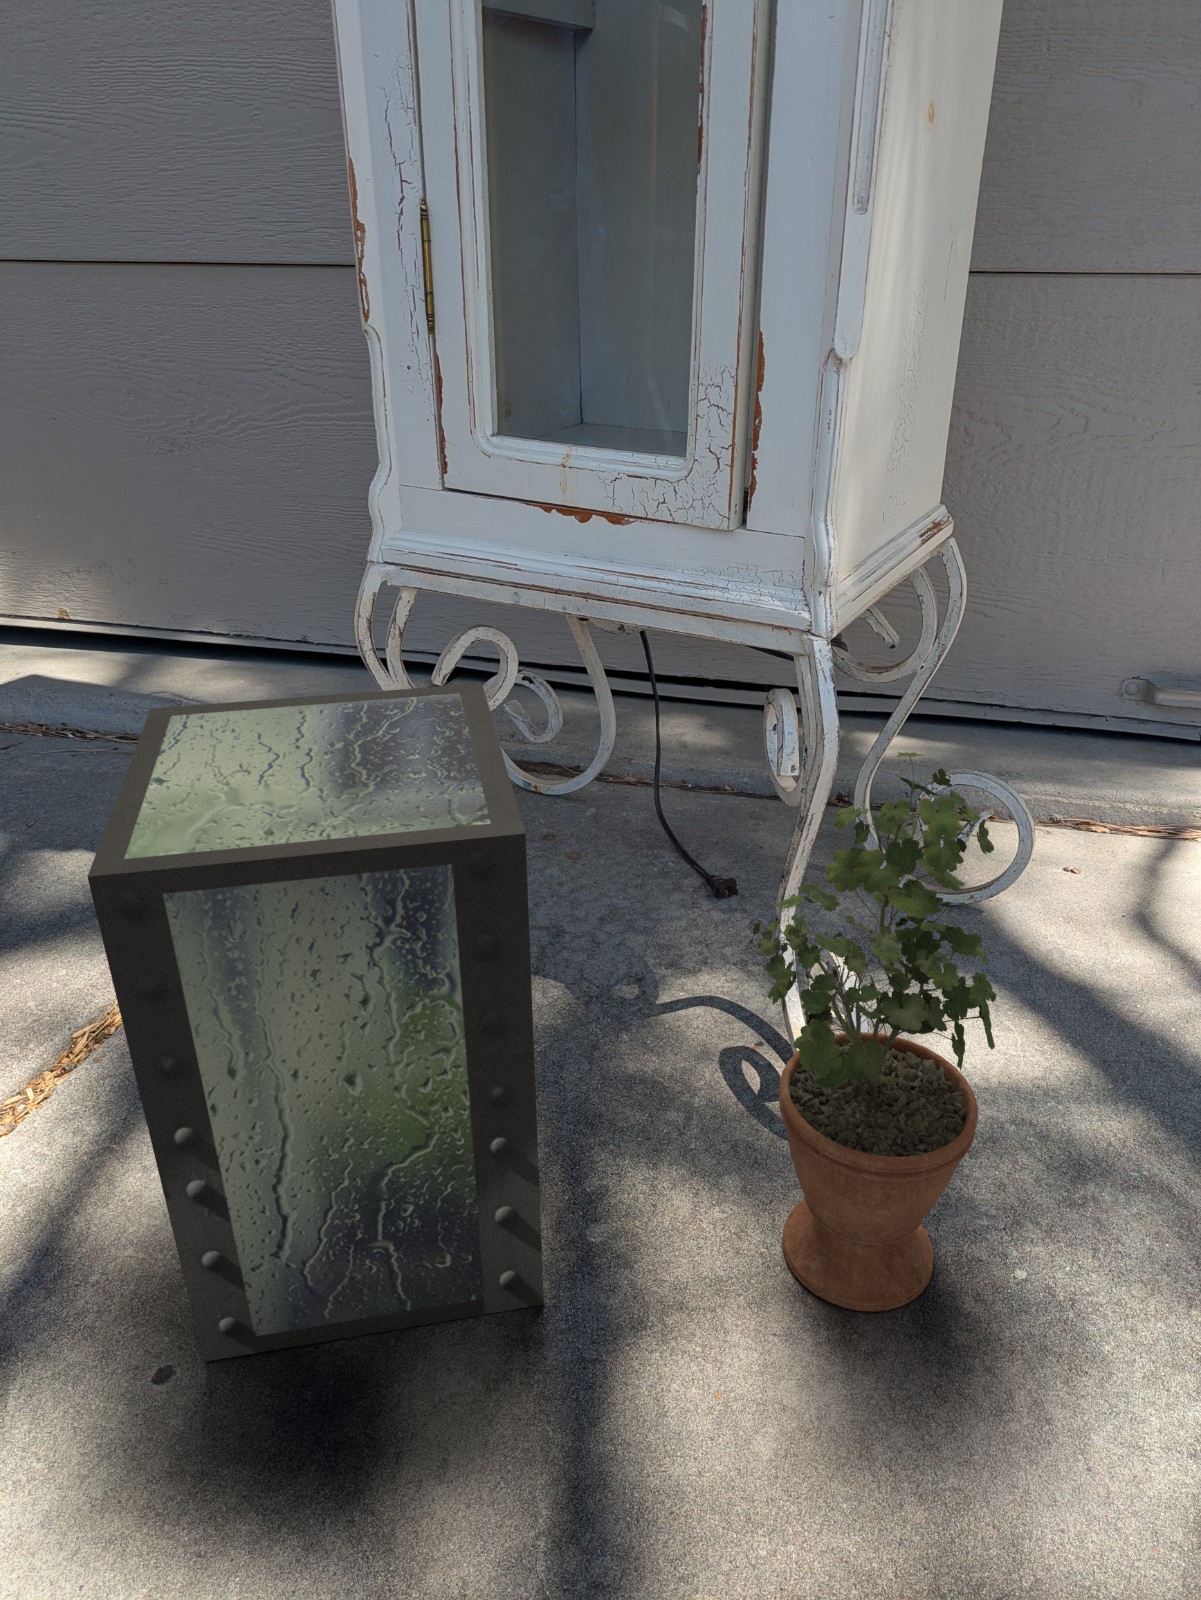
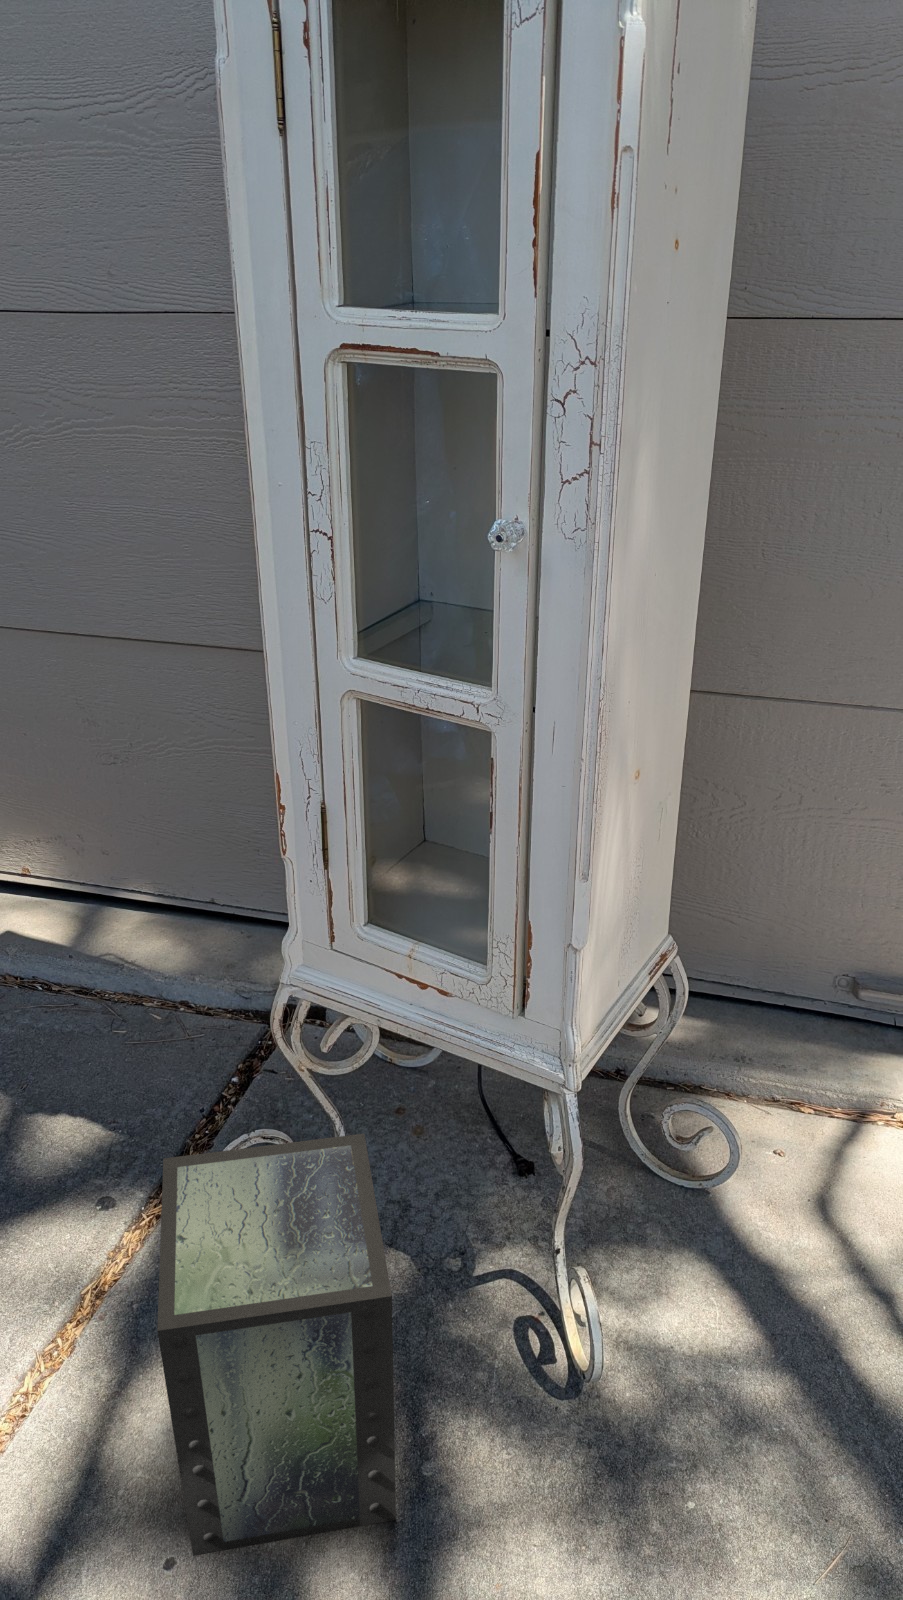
potted plant: present [746,752,997,1312] -> none [520,1214,666,1530]

